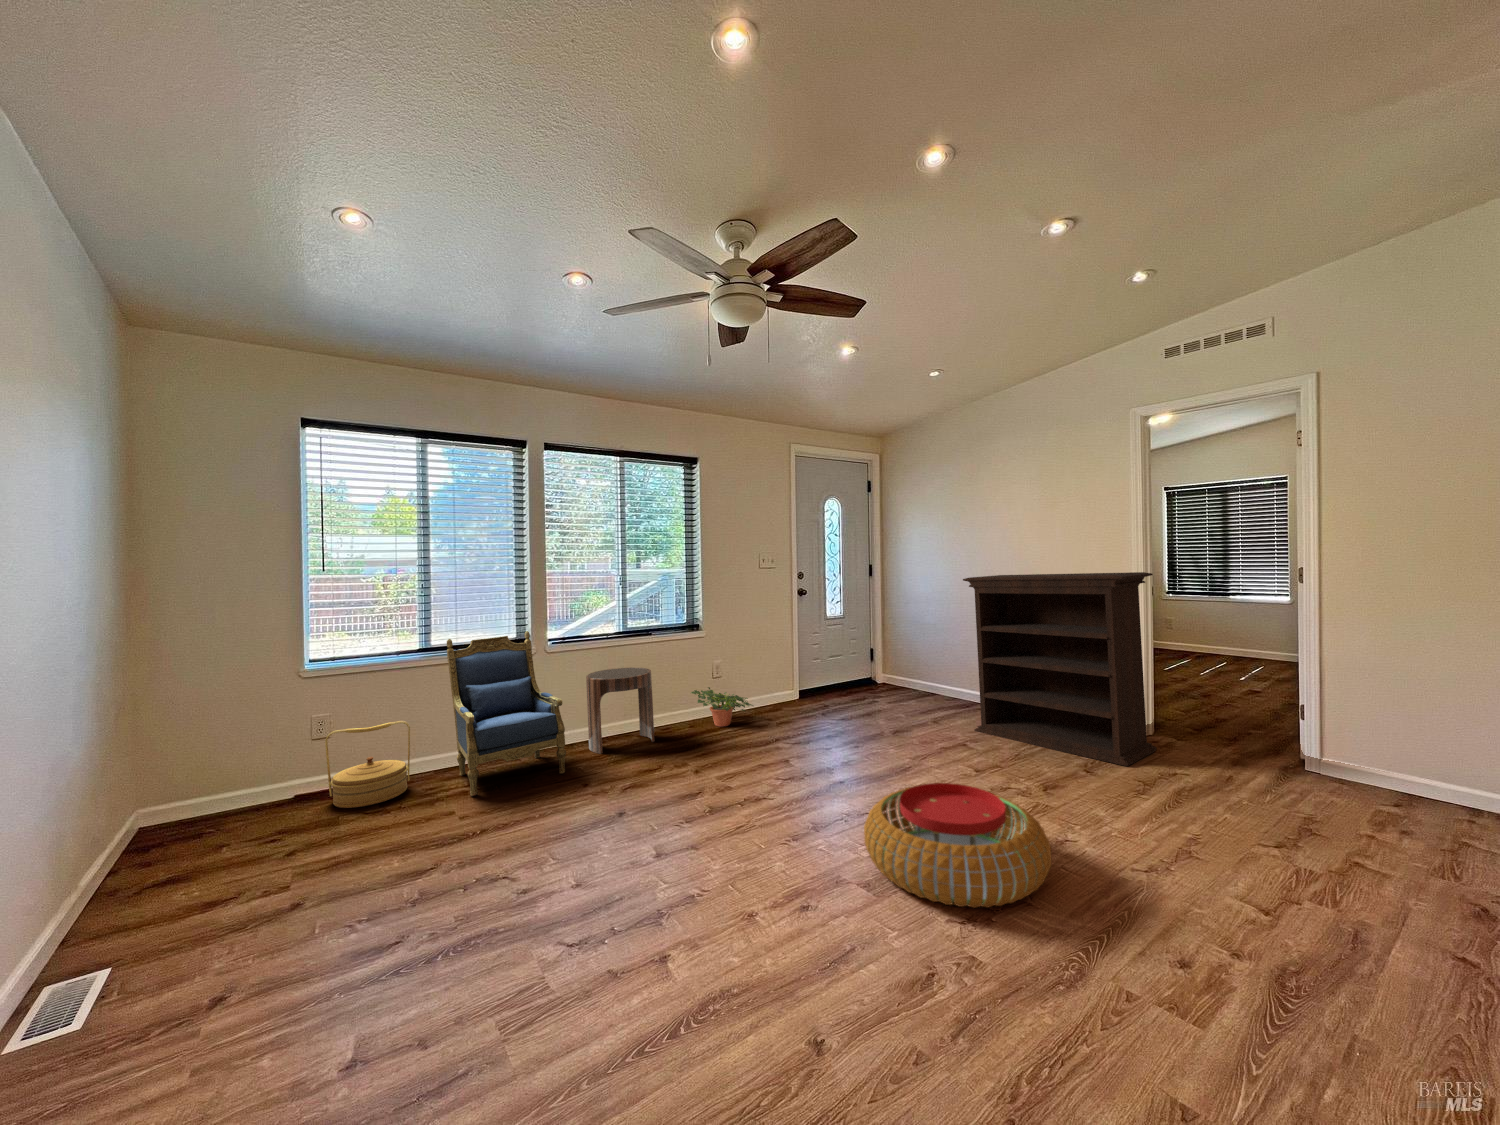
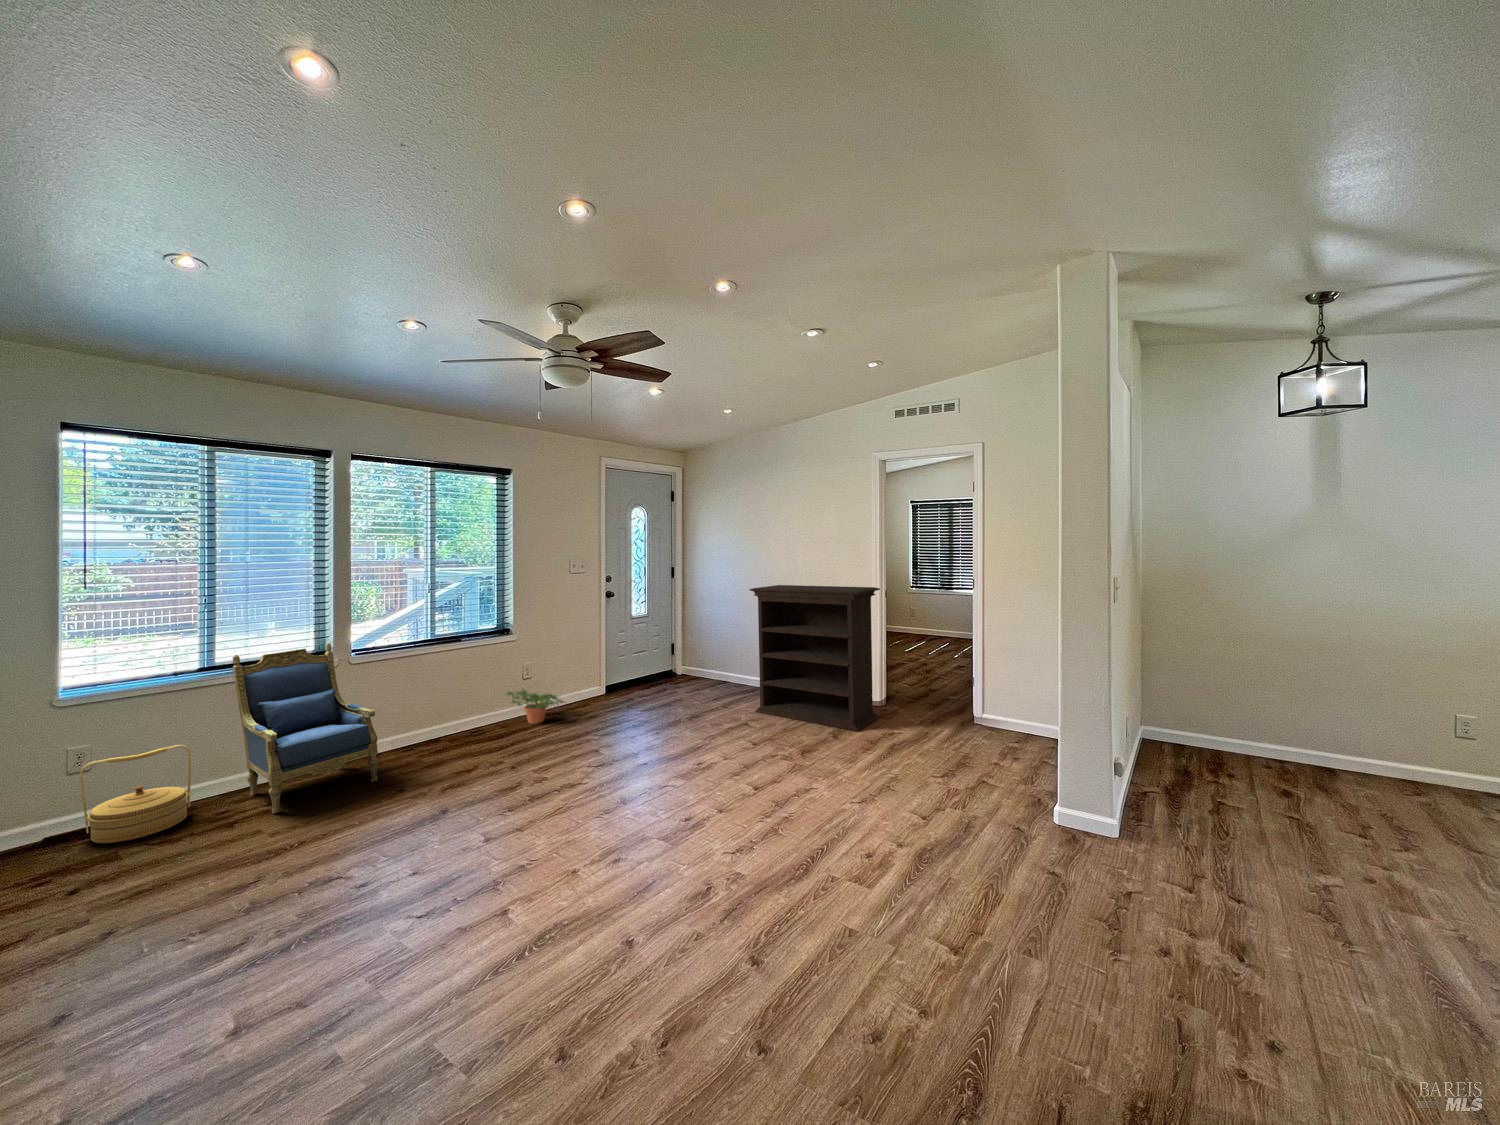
side table: present [586,667,655,754] -> none [396,673,469,759]
pouf: present [864,783,1051,908] -> none [665,756,795,842]

